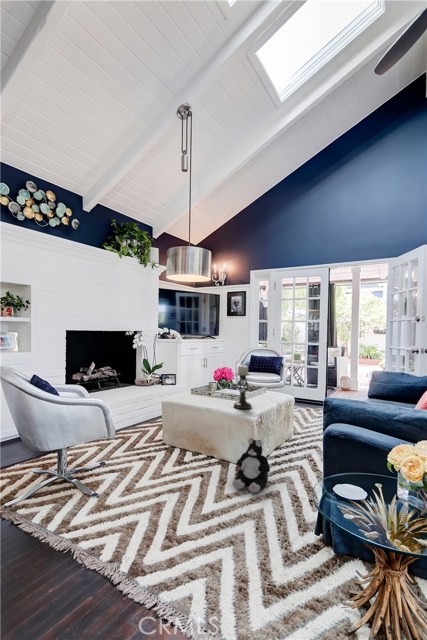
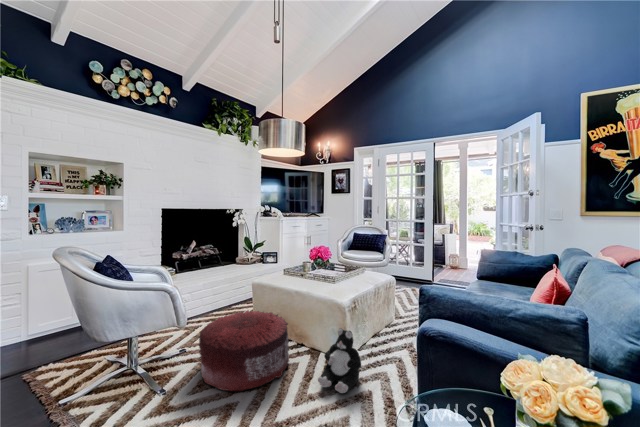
candle holder: present [234,365,252,409] -> none [326,244,345,294]
pouf: none [124,425,203,493] -> present [199,310,289,391]

